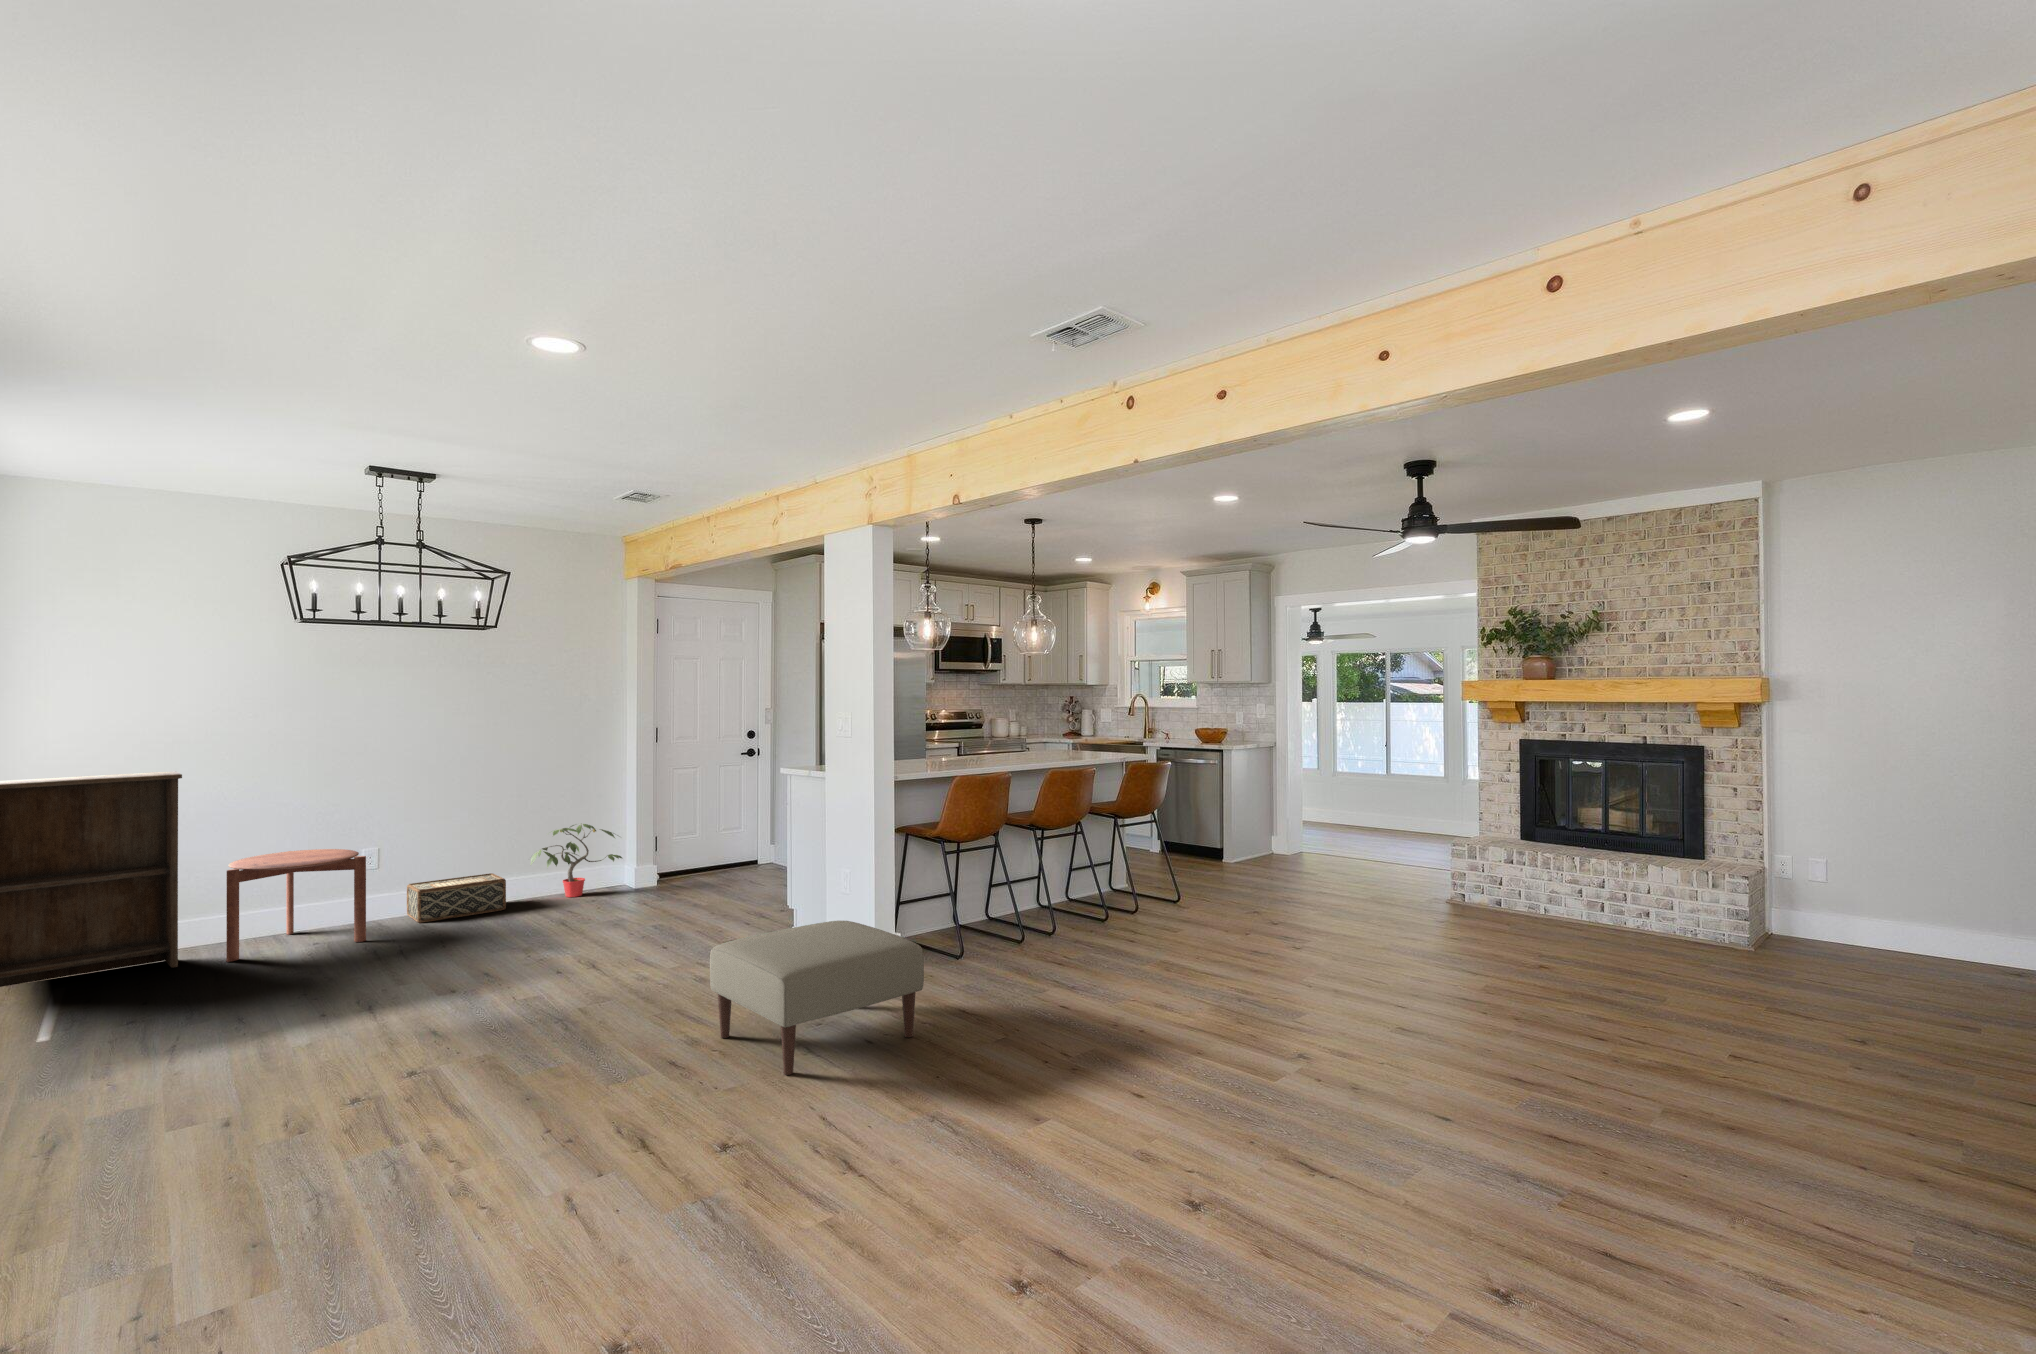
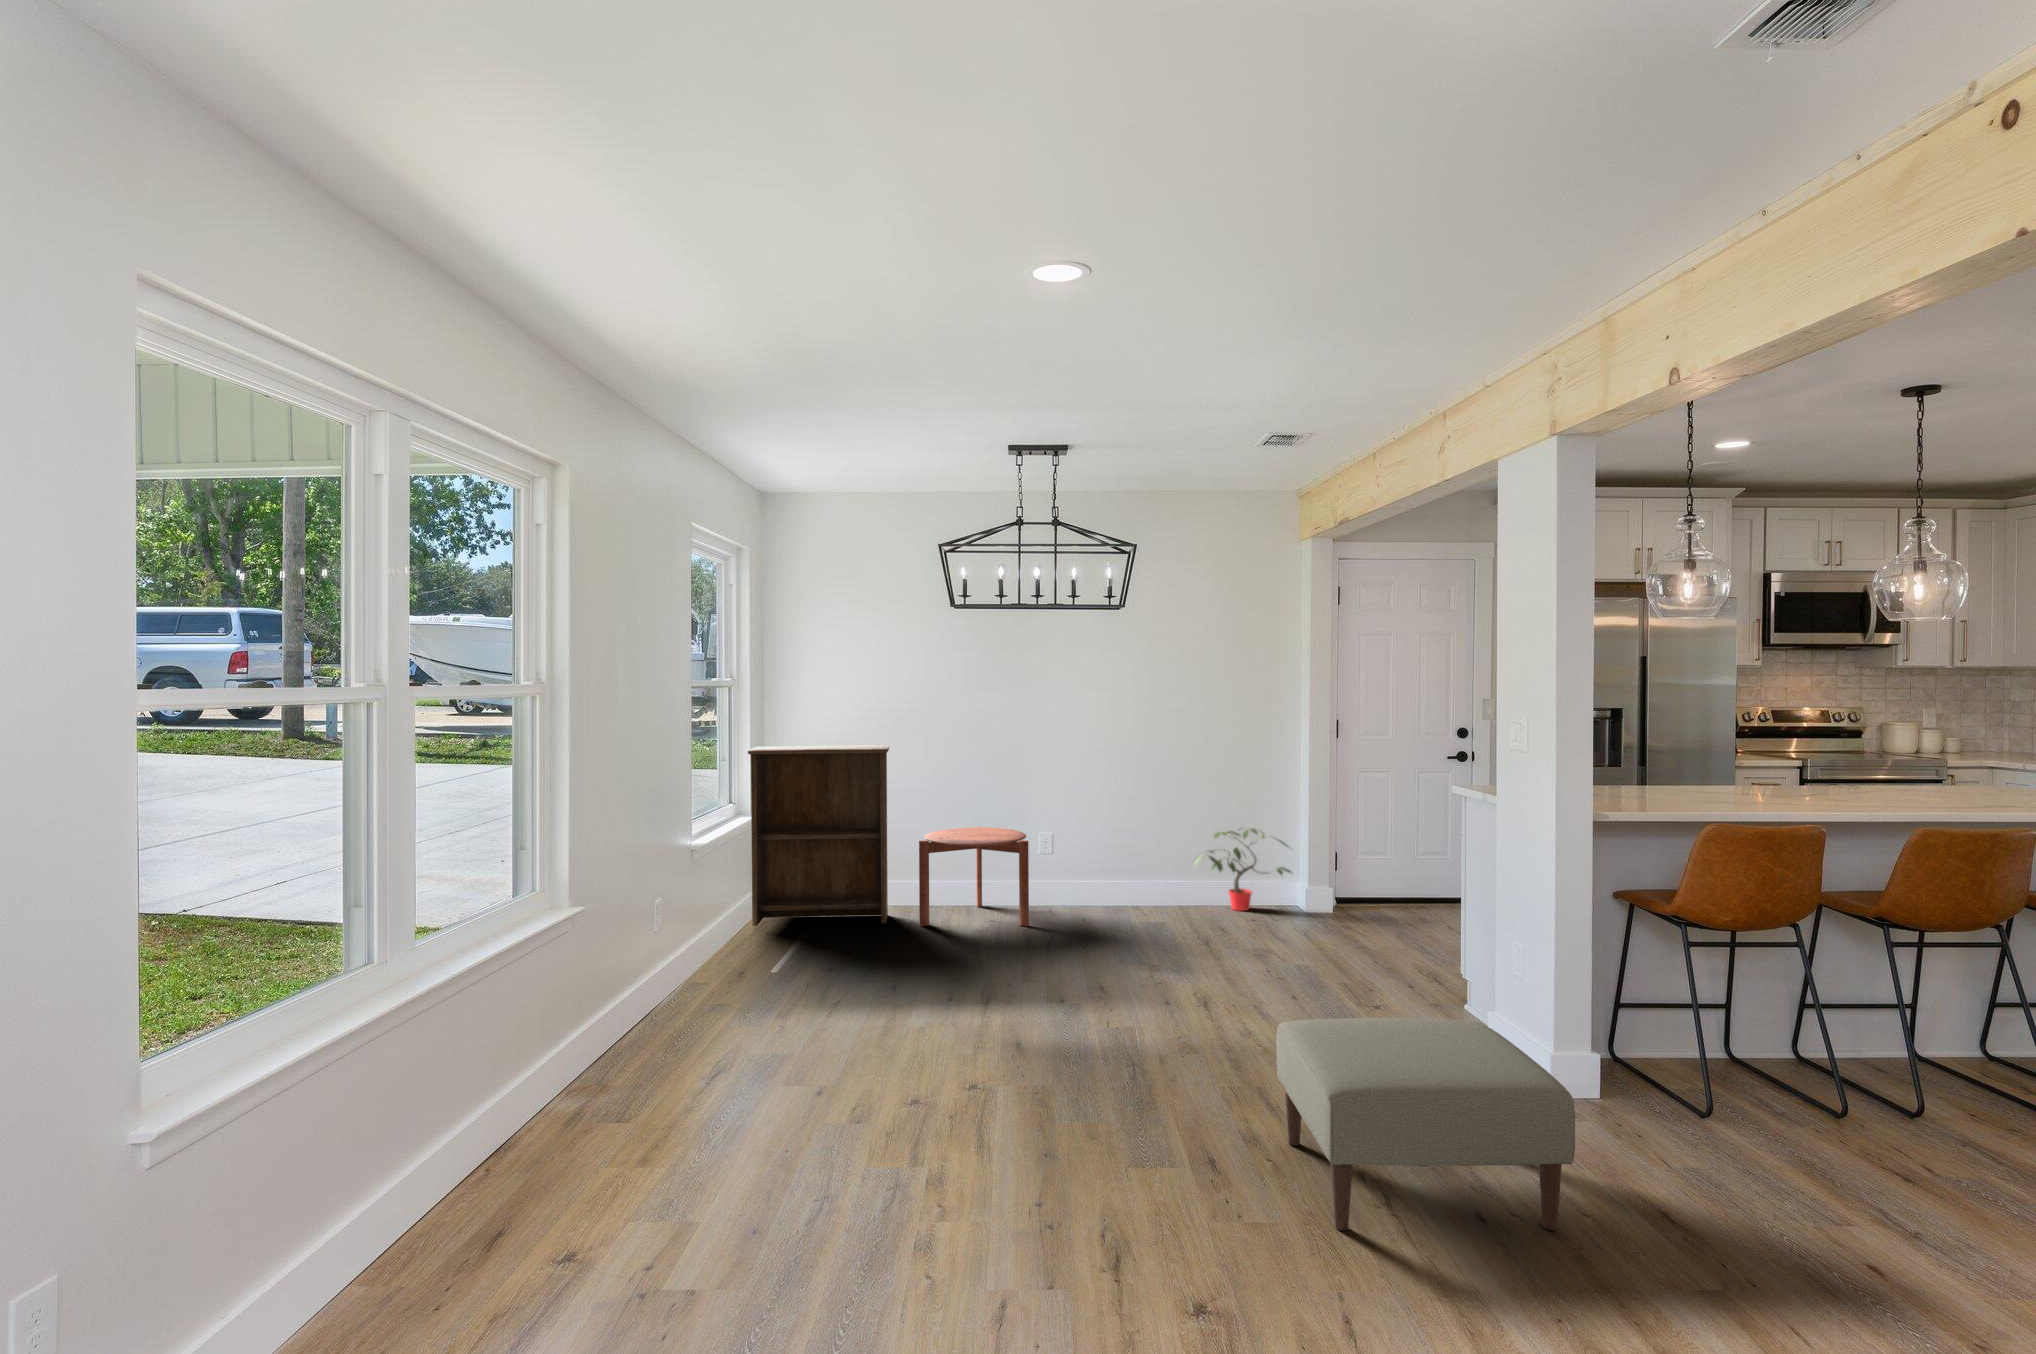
woven basket: present [407,873,506,923] -> none [1077,872,1166,915]

